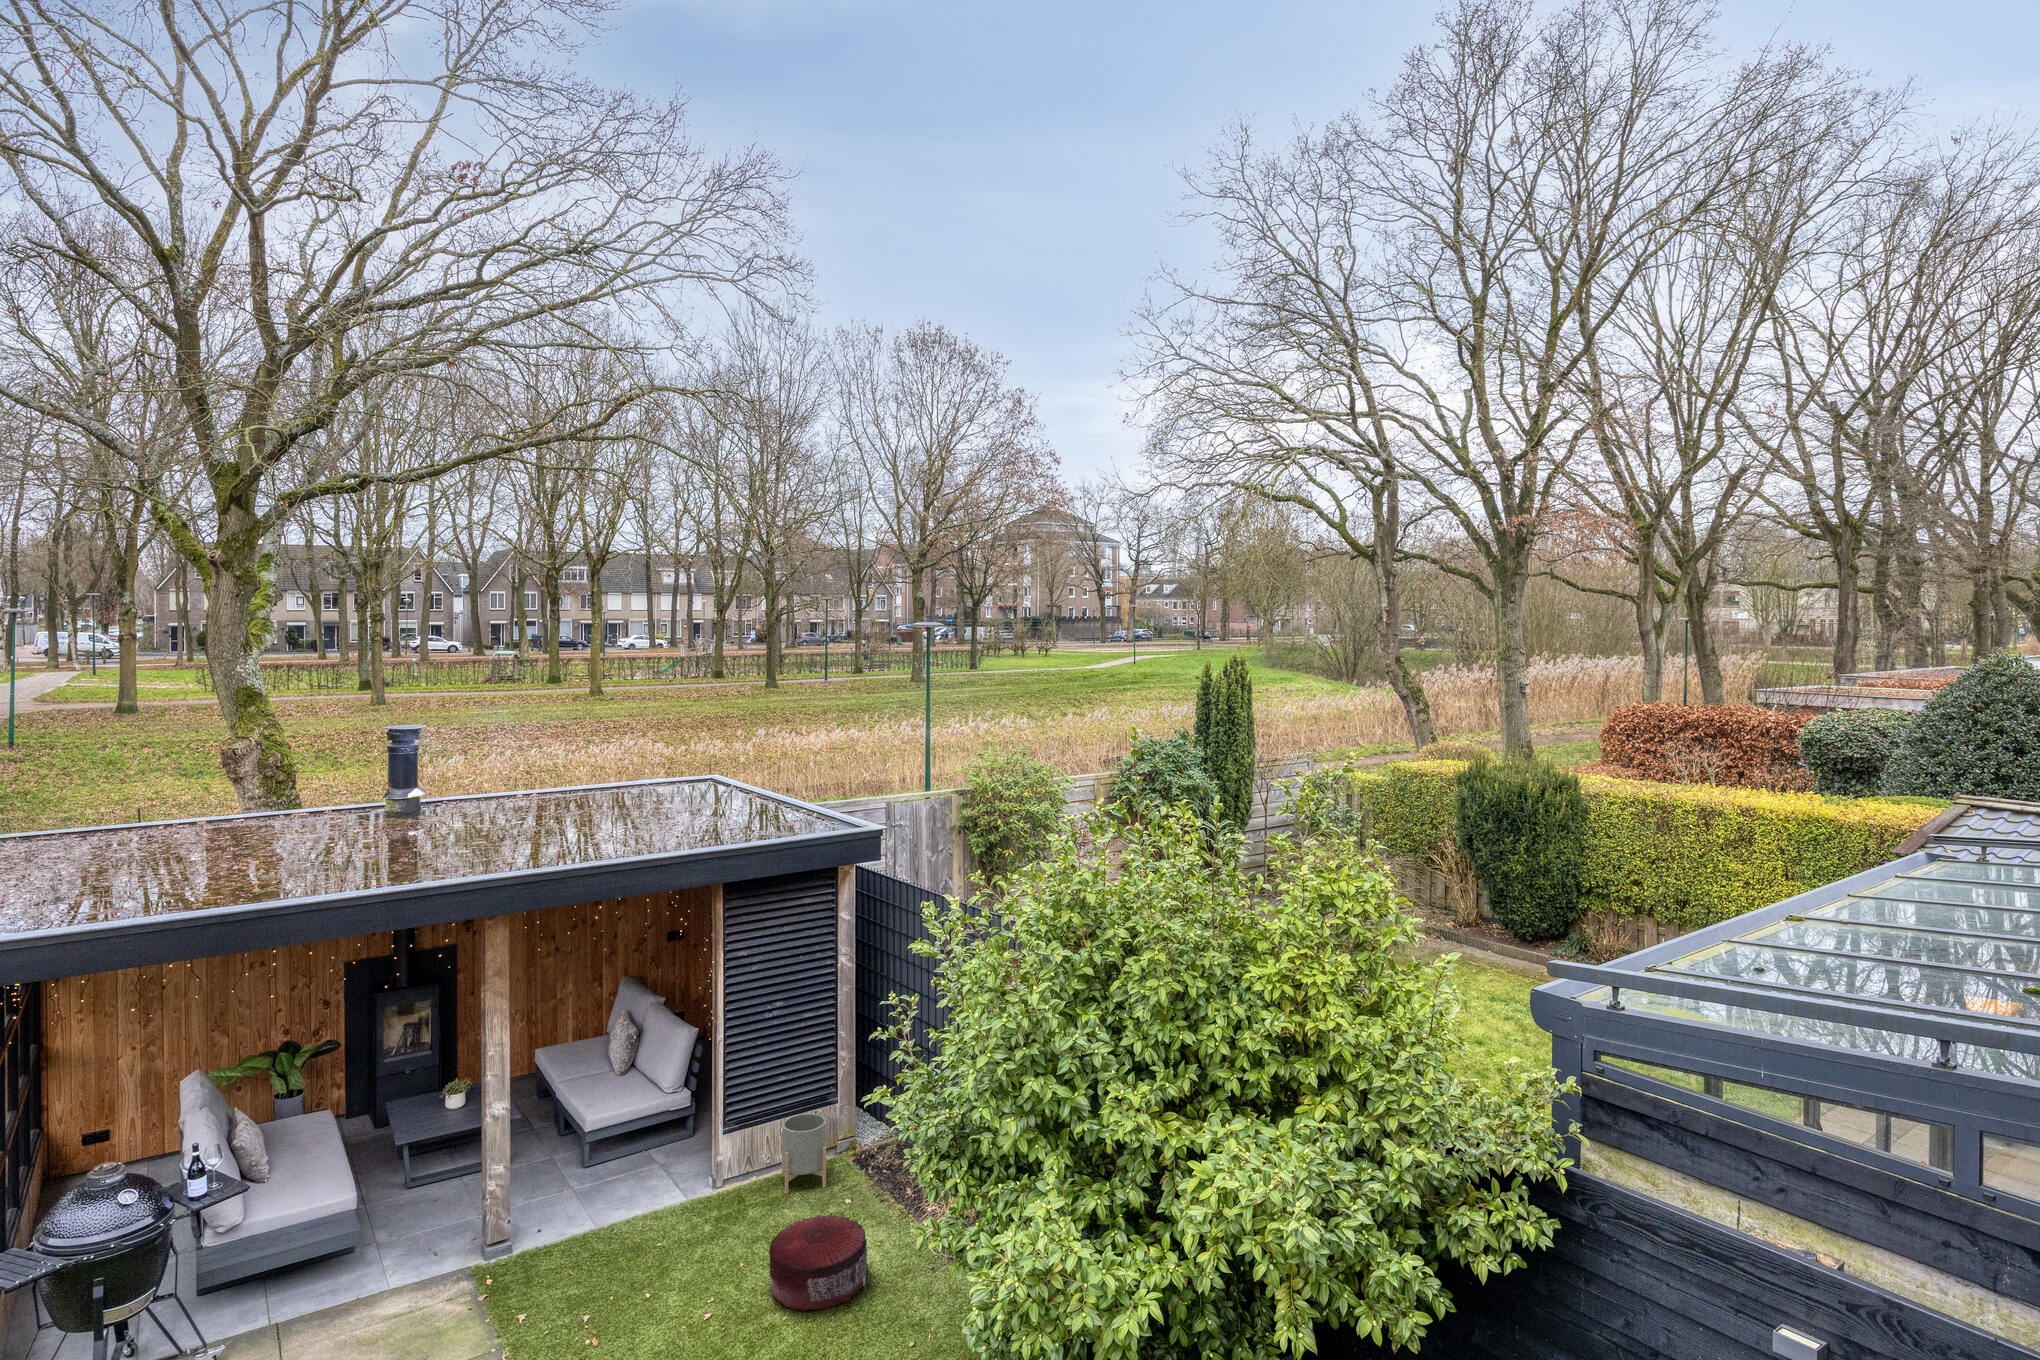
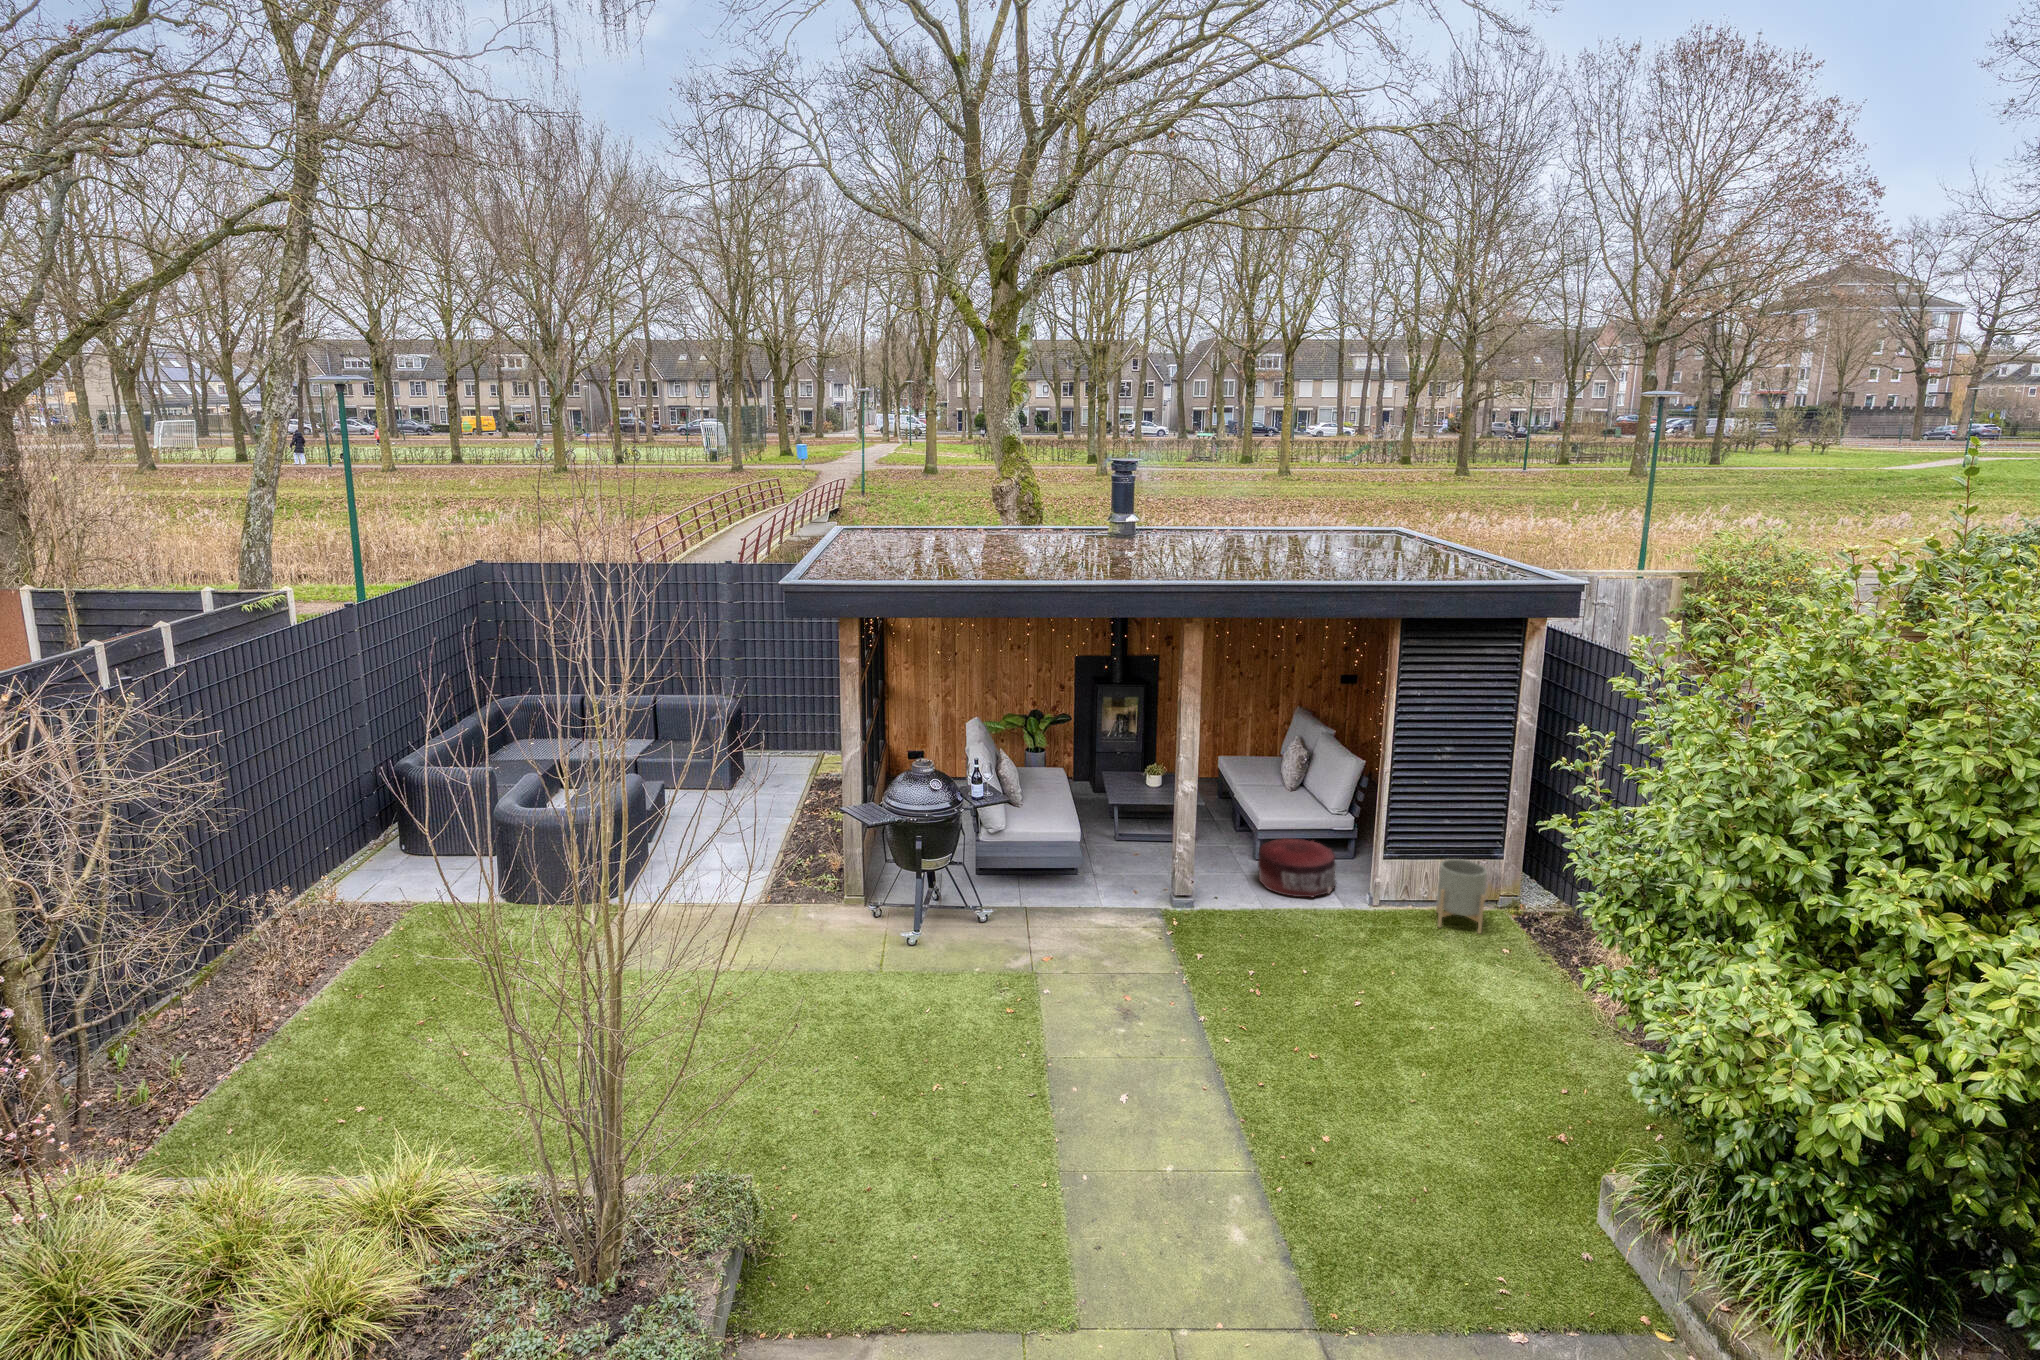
pouf: present [769,1213,868,1311] -> present [1258,839,1336,897]

